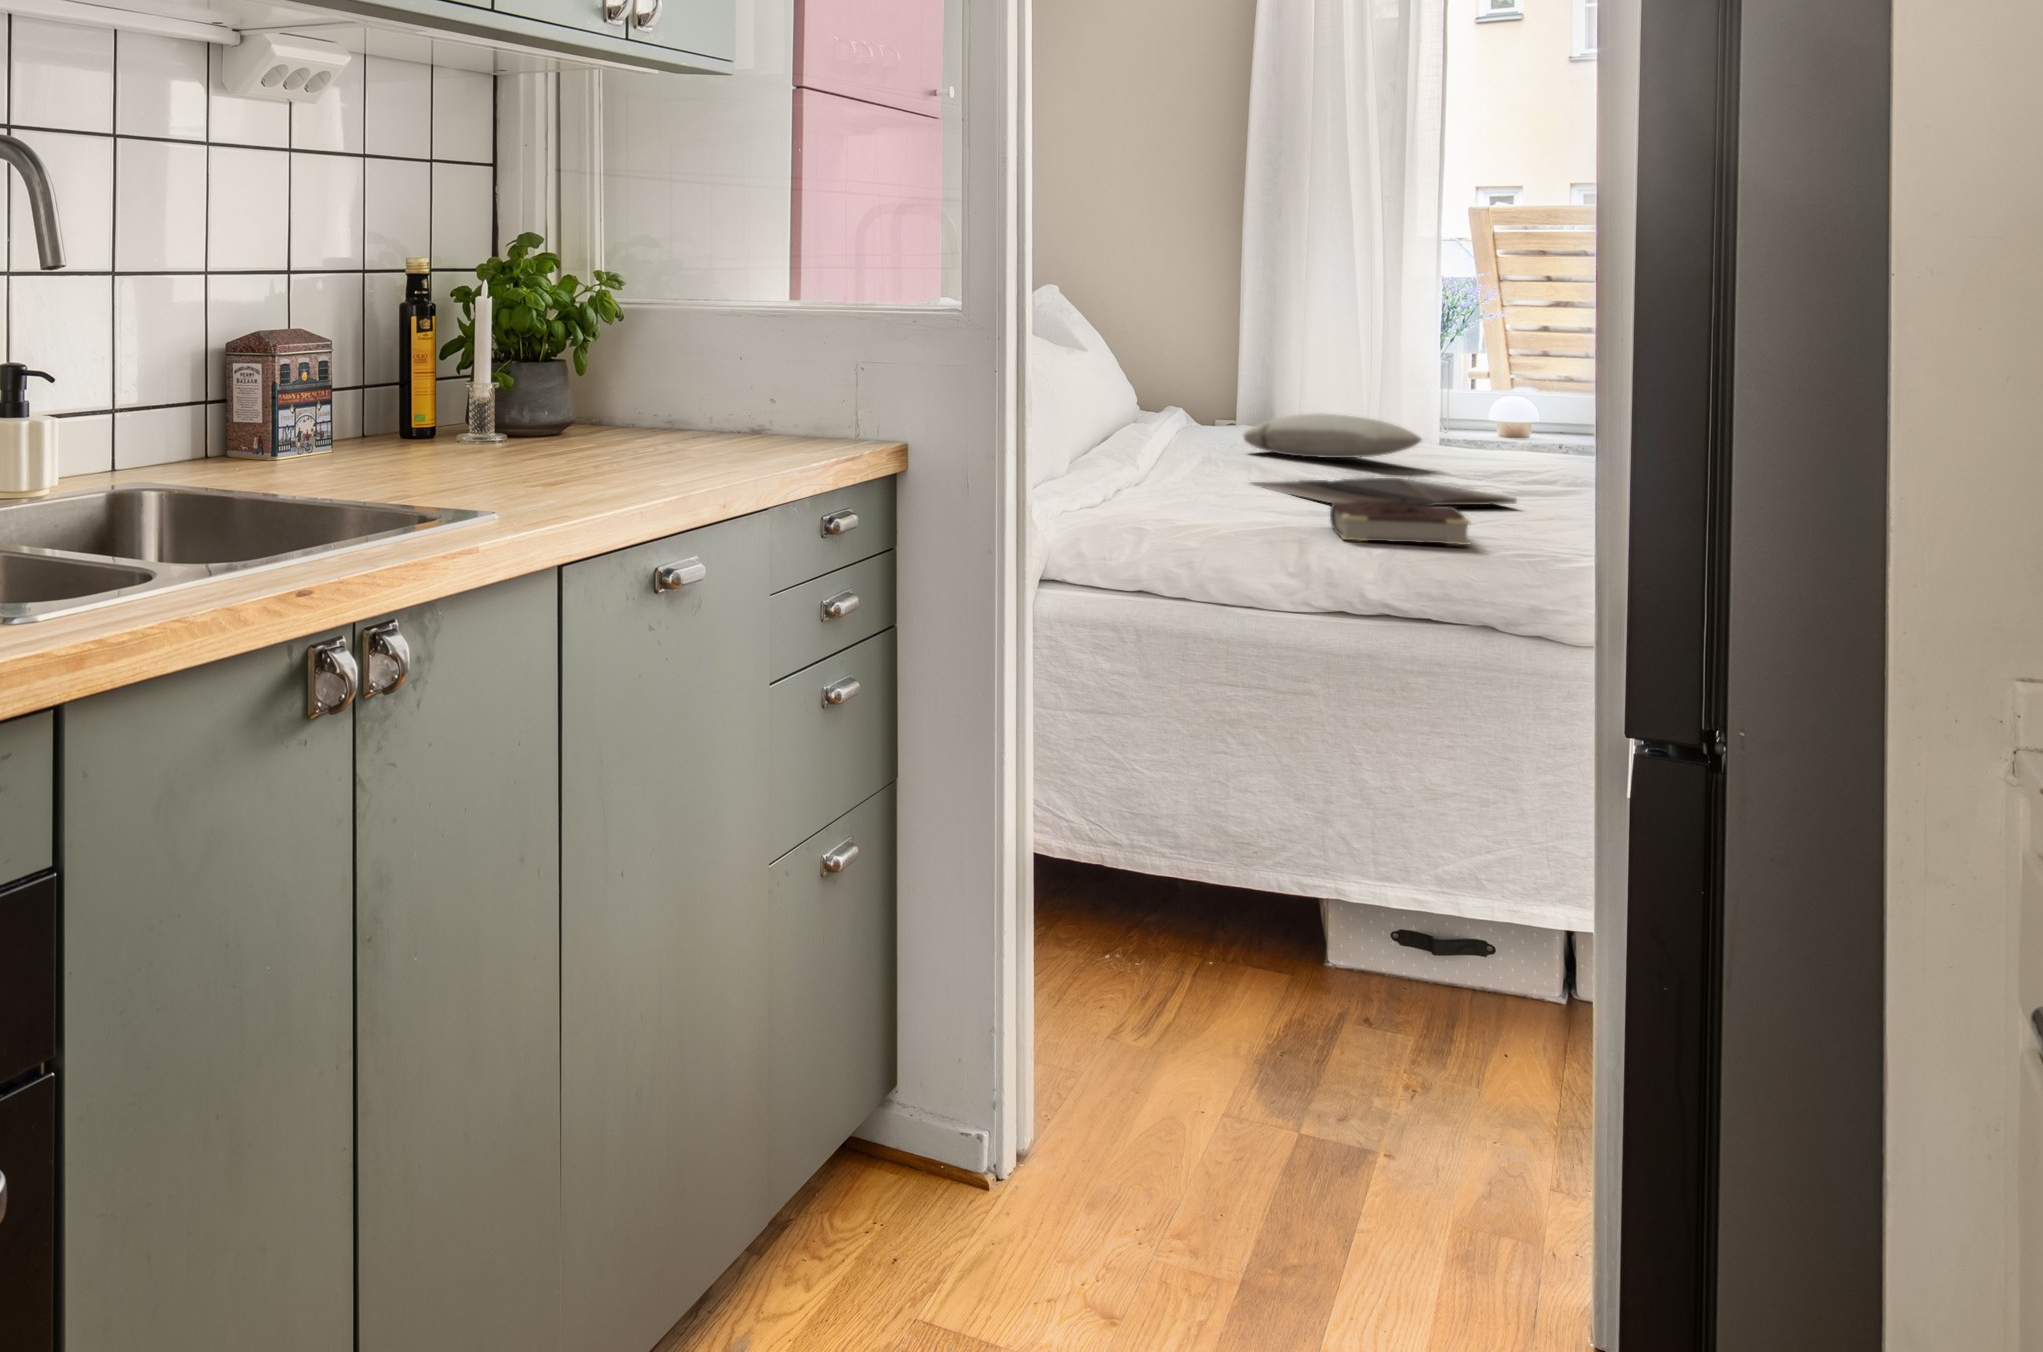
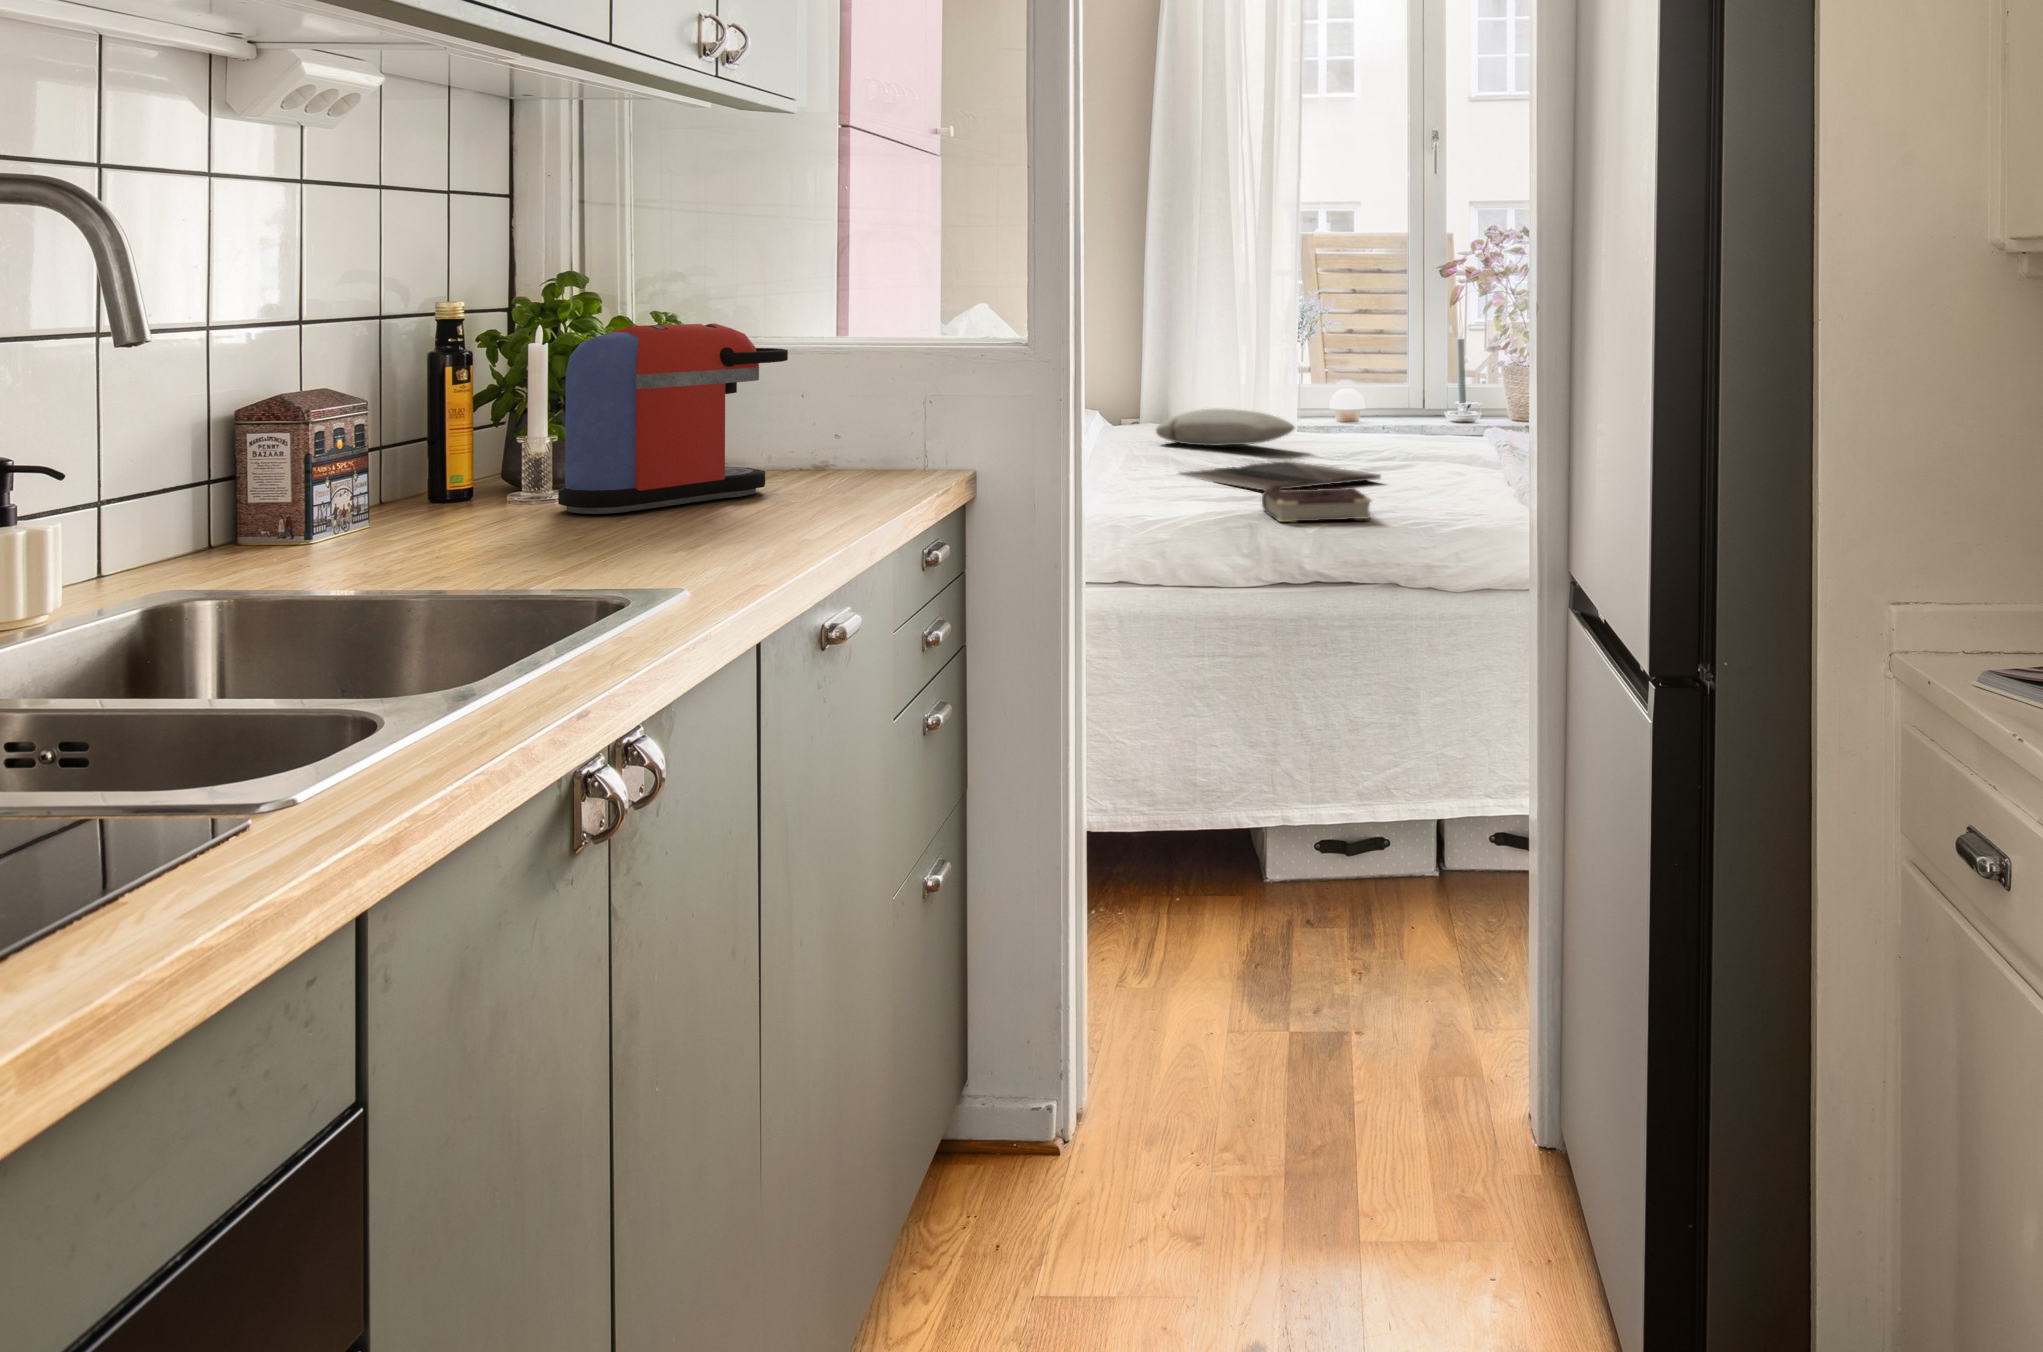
coffee maker: none [484,280,703,454] -> present [558,323,788,514]

